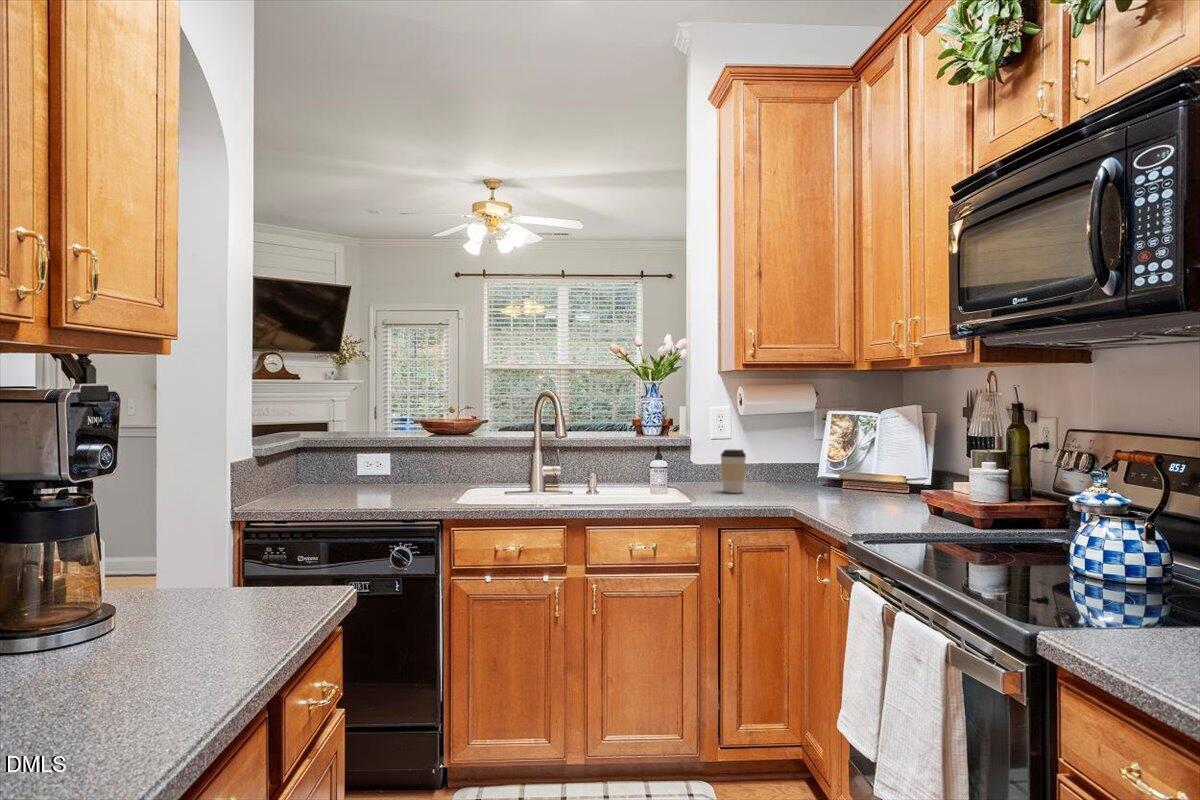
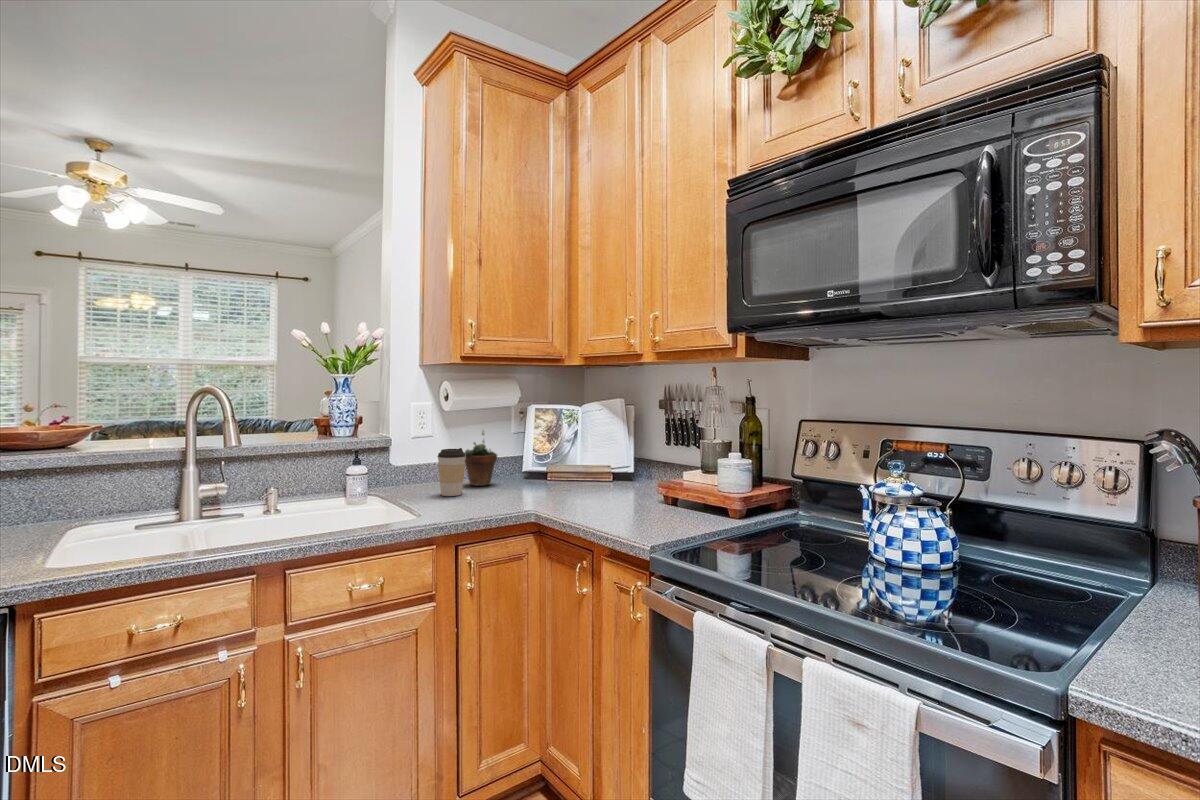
succulent plant: none [751,433,785,488] -> present [465,432,497,486]

